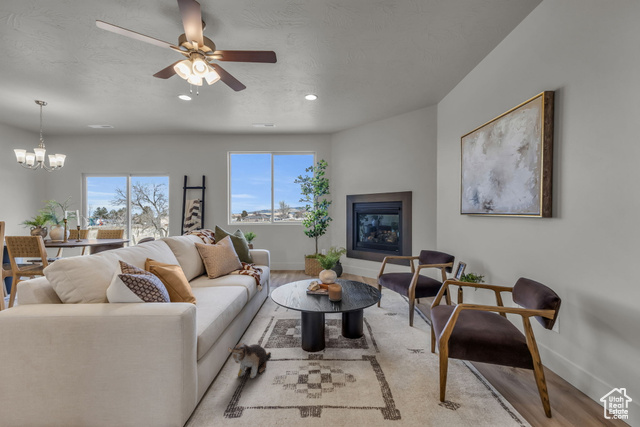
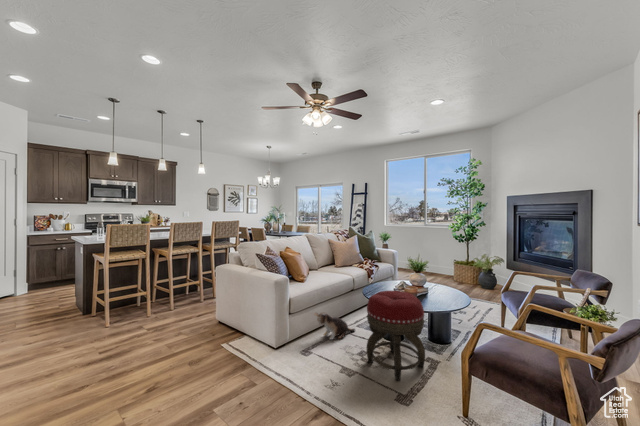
footstool: none [313,291,377,393] -> present [367,291,425,381]

